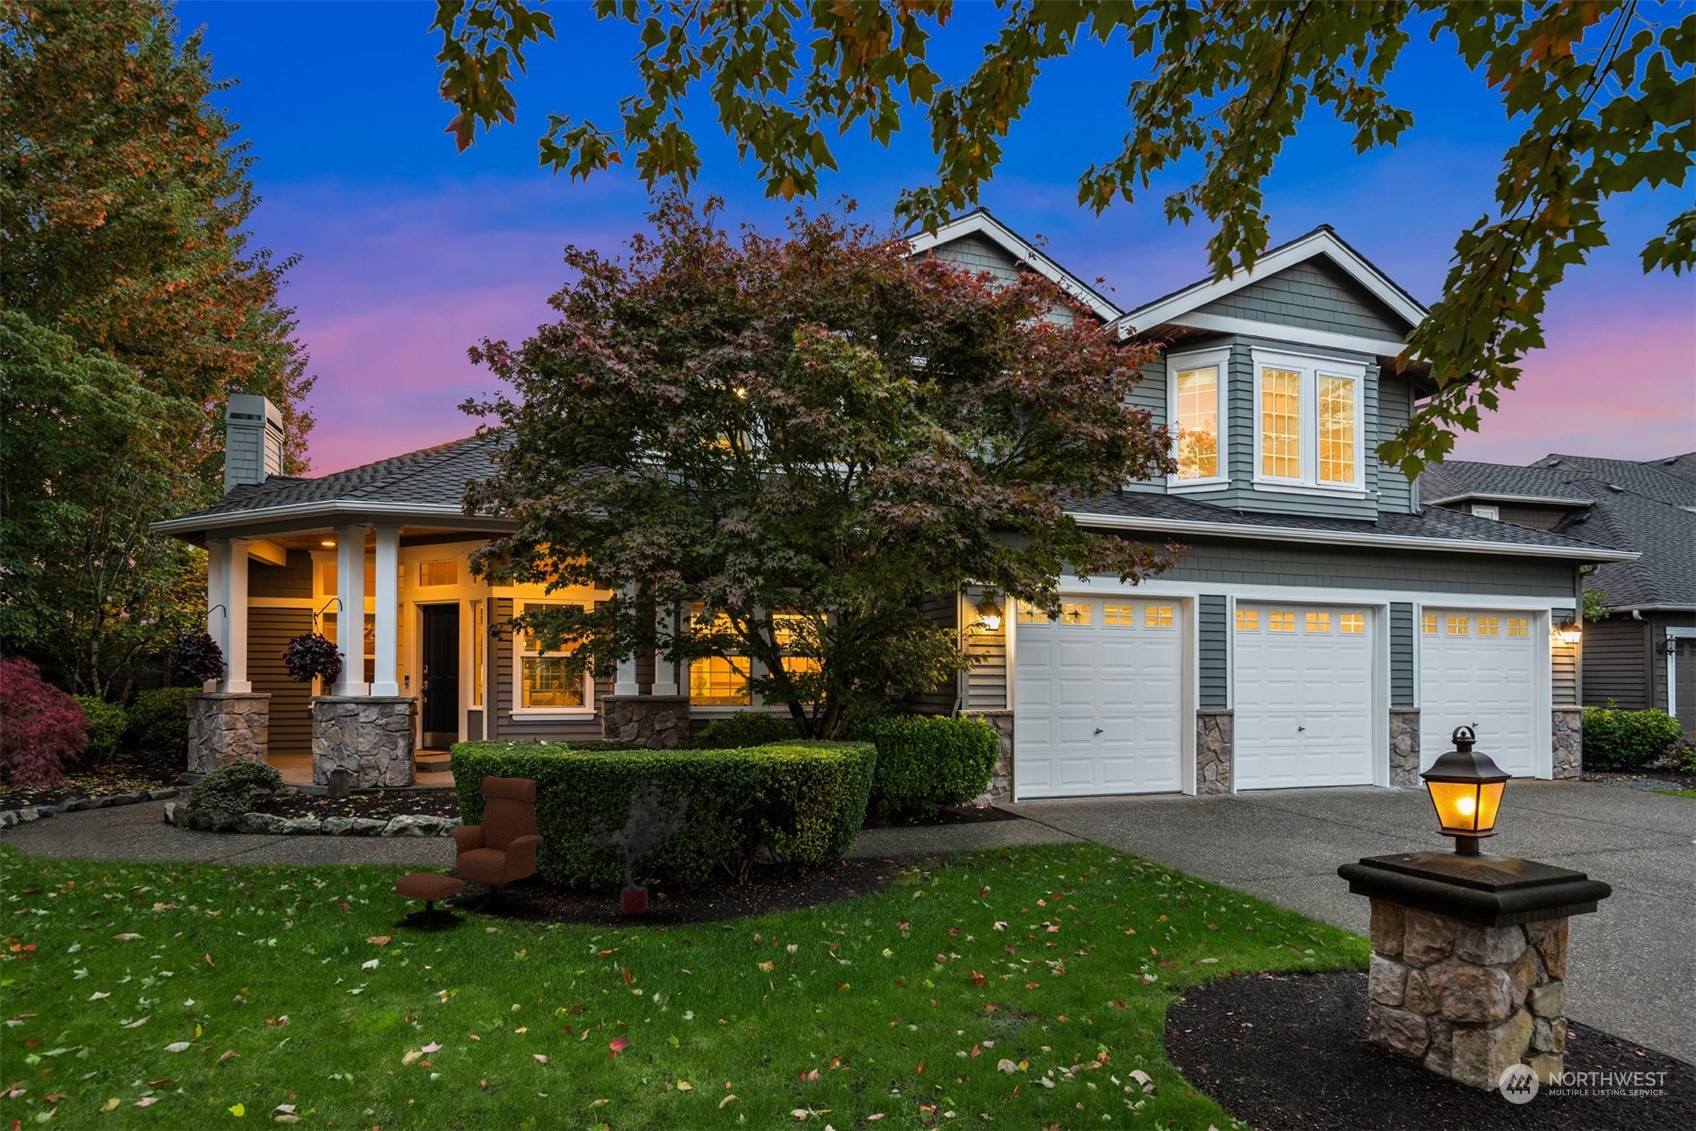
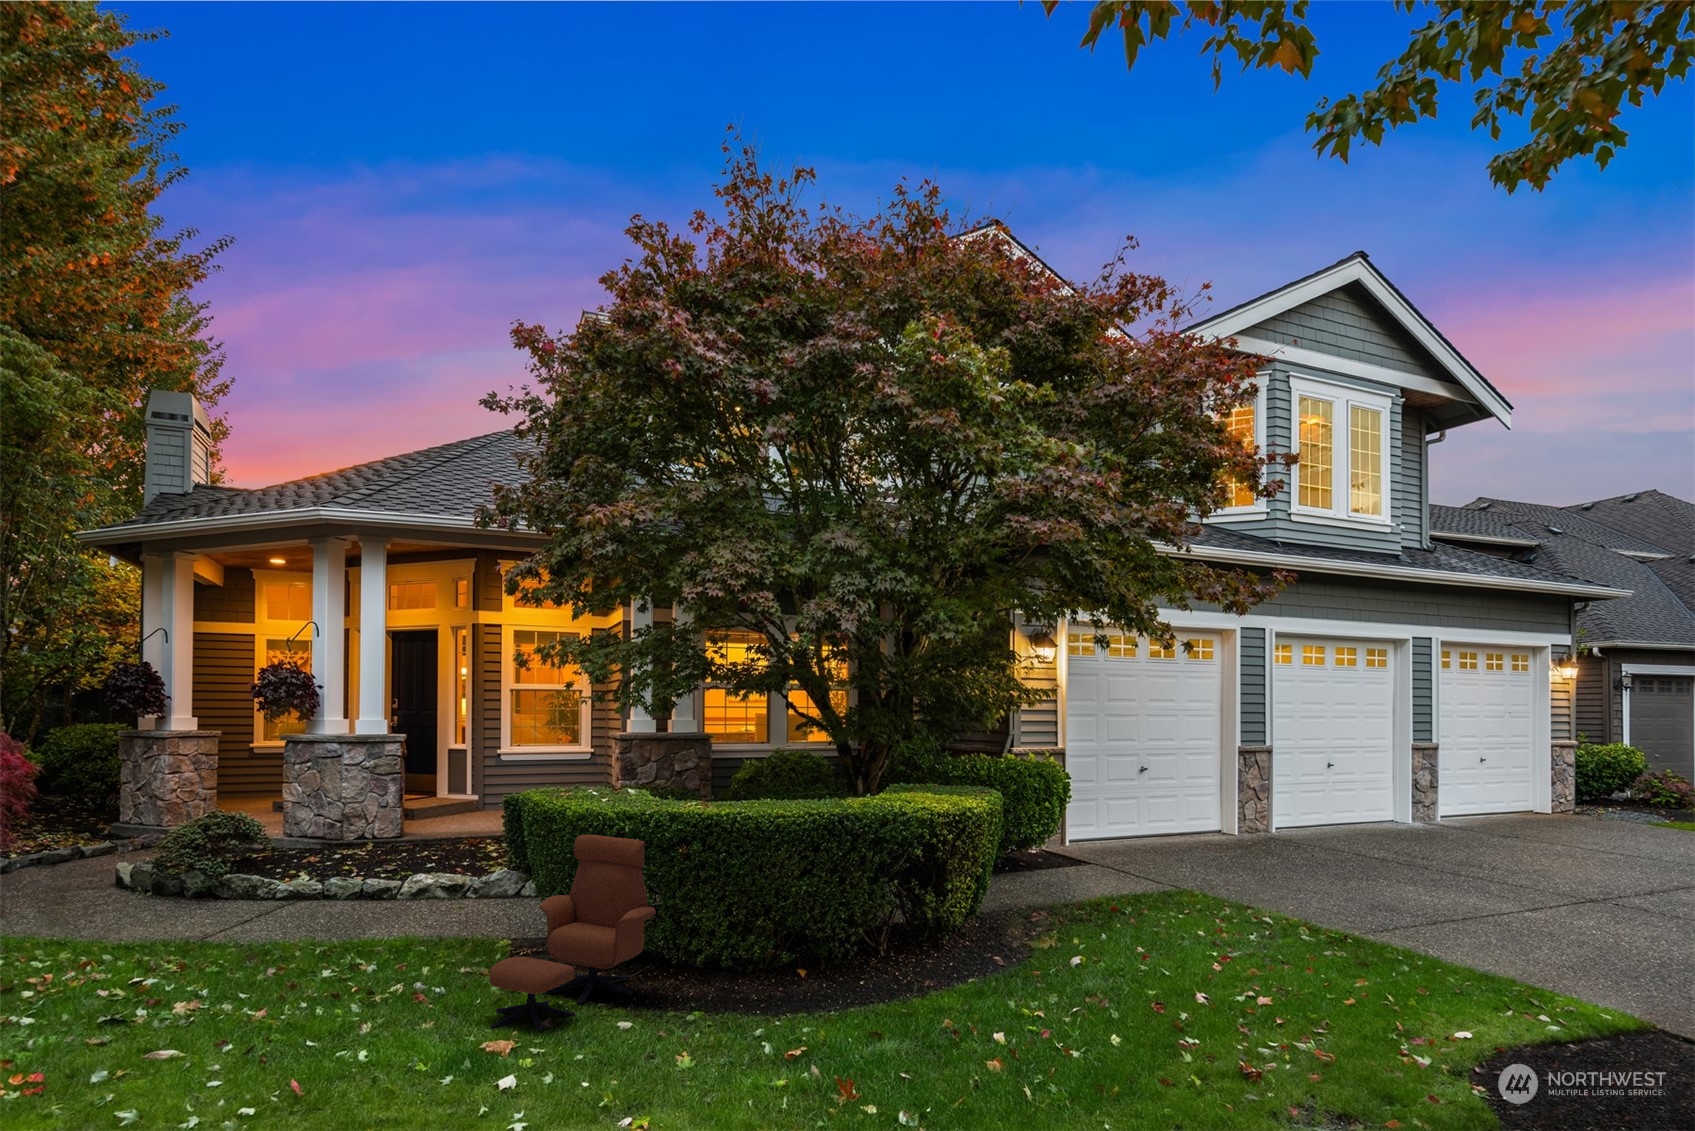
watering can: present [322,769,351,797] -> none [302,818,332,851]
potted tree: present [583,780,690,916] -> none [706,837,836,1003]

